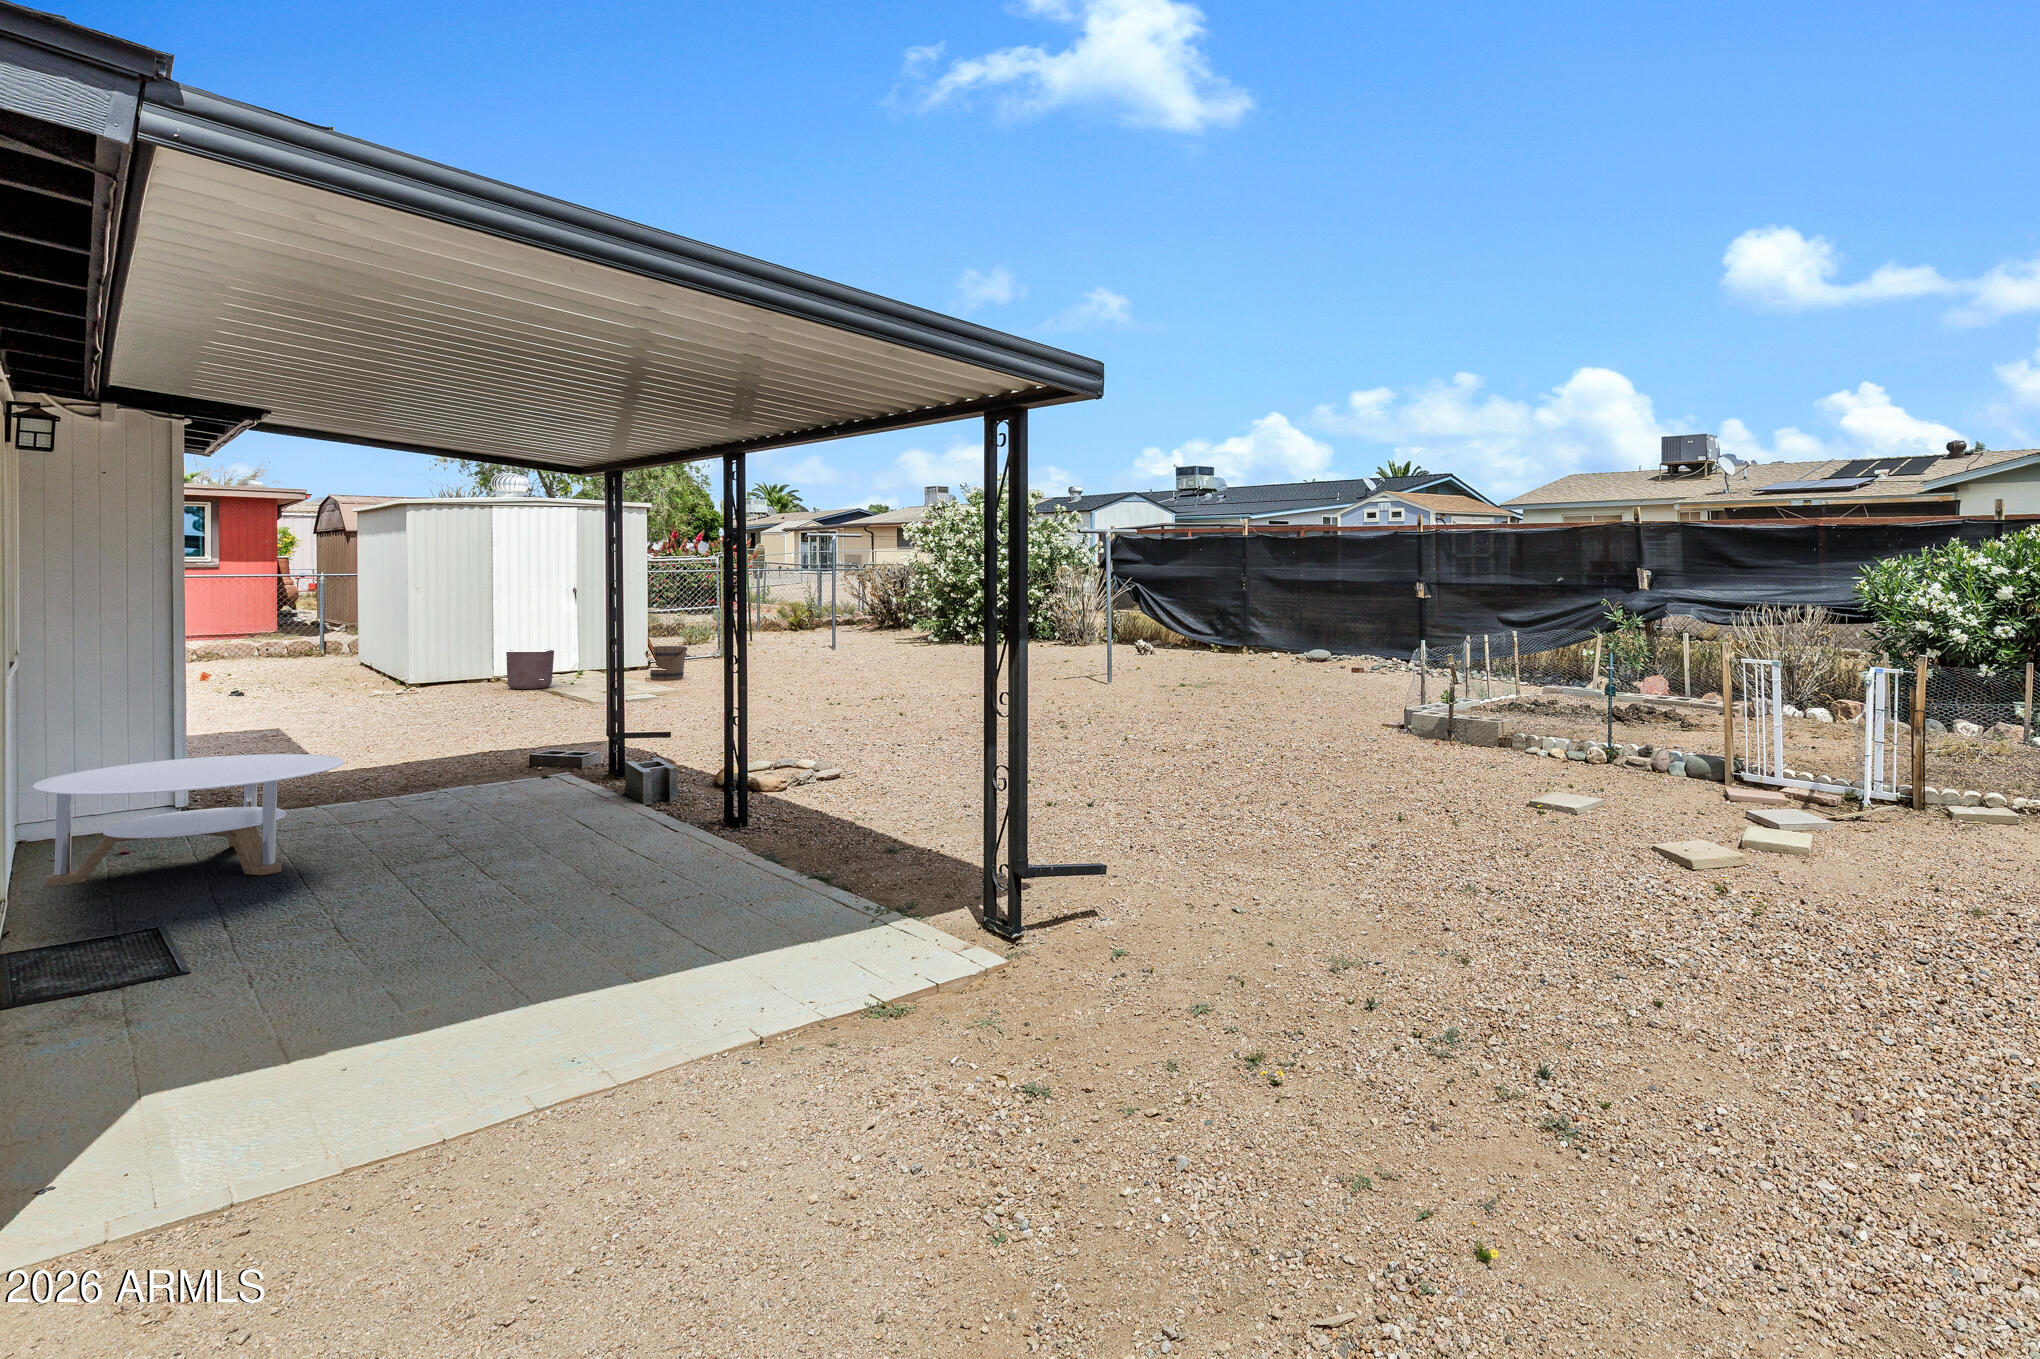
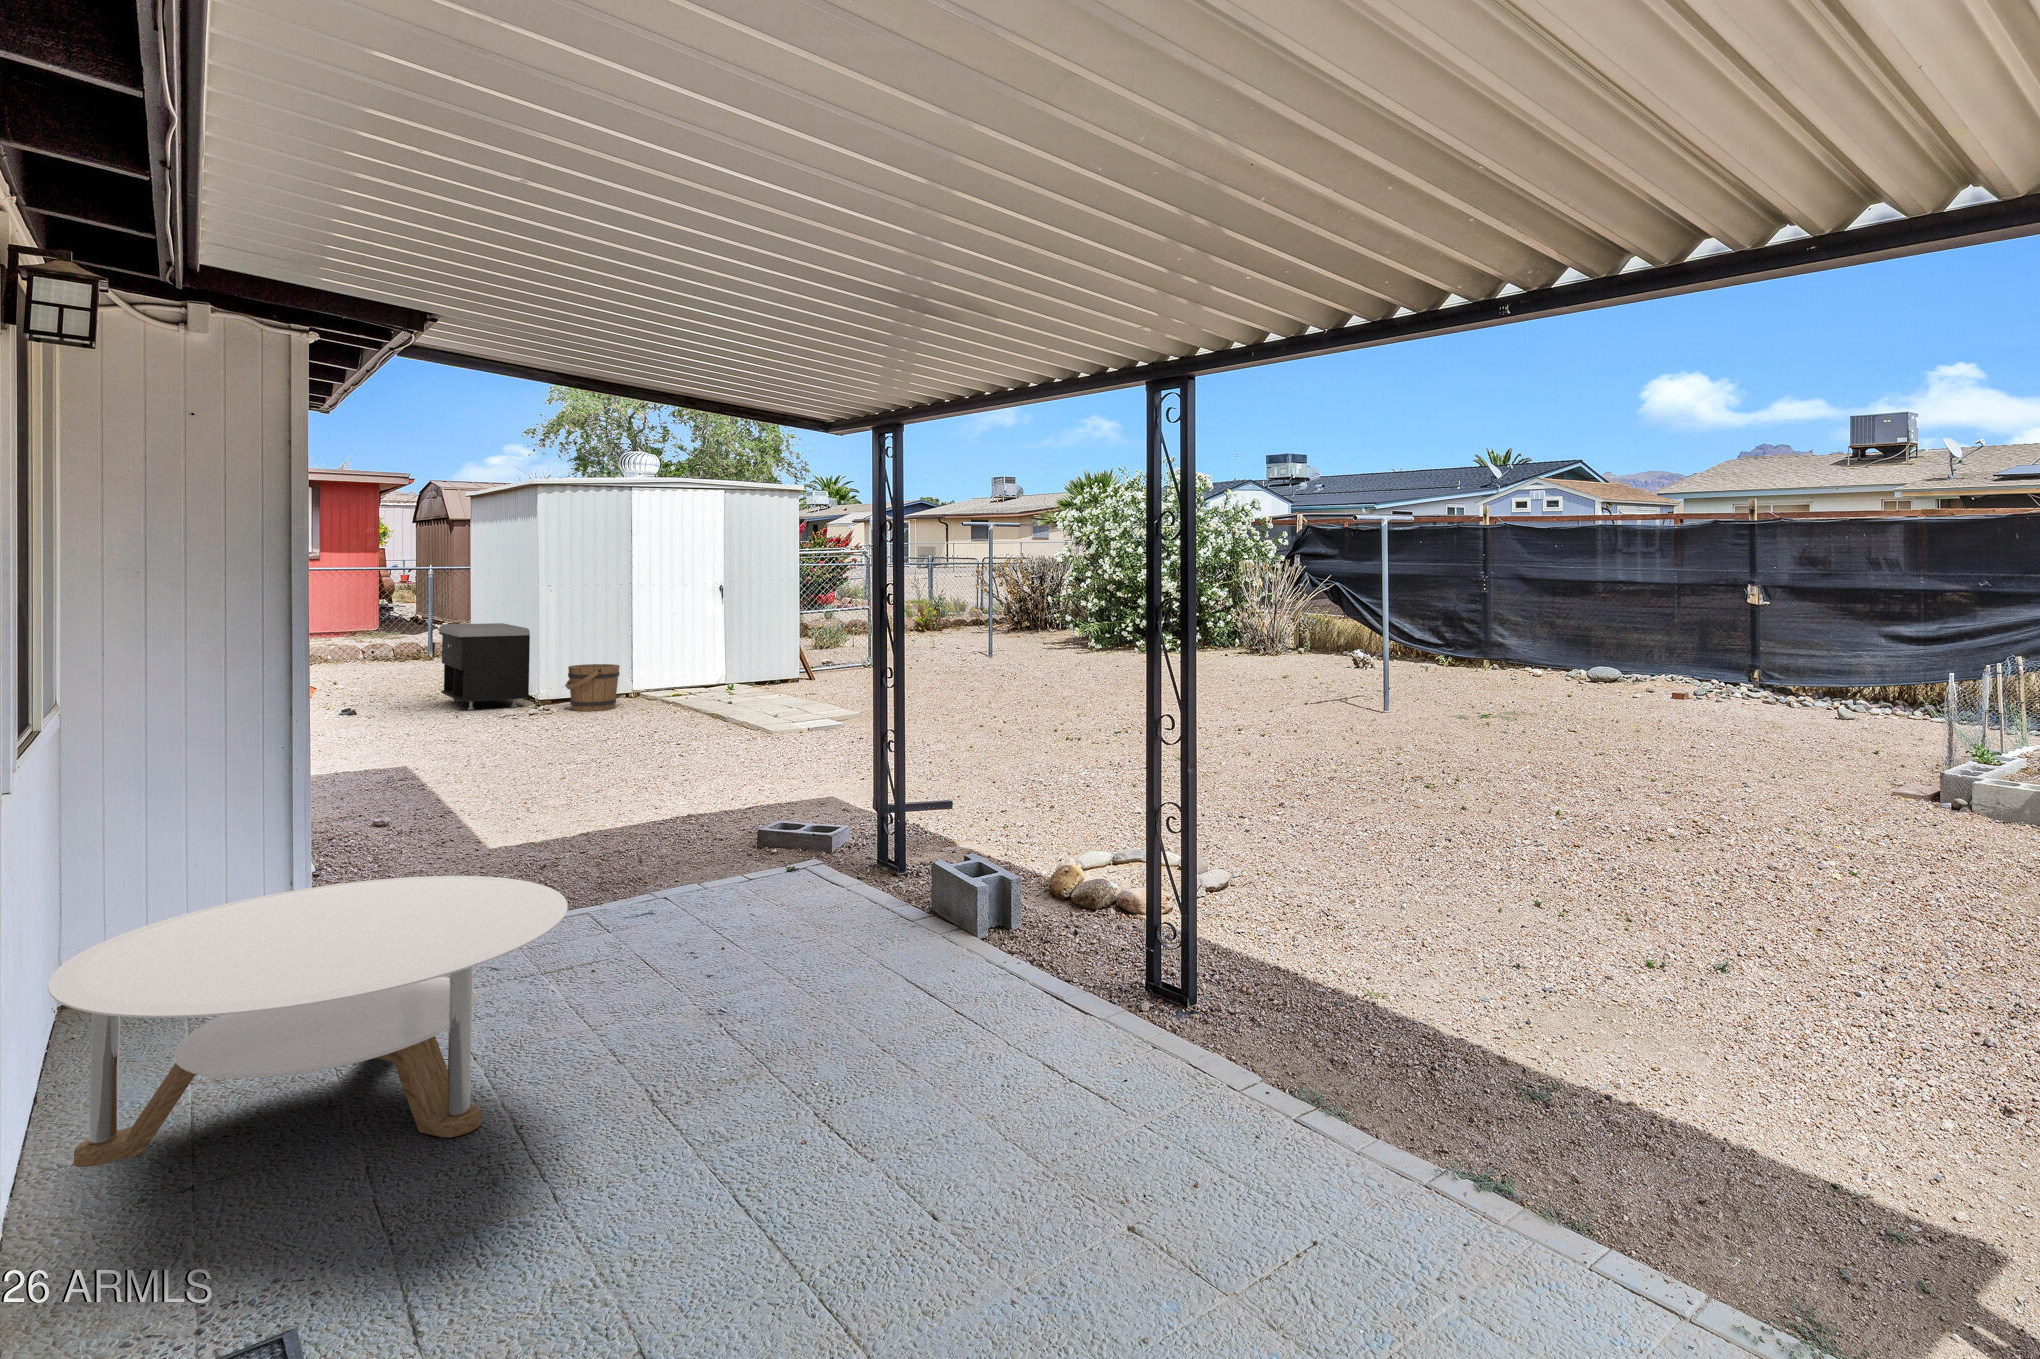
storage bench: none [322,621,402,694] -> present [439,623,530,710]
bucket: present [645,646,687,680] -> present [565,664,620,711]
planter: present [506,650,554,689] -> none [646,658,698,705]

